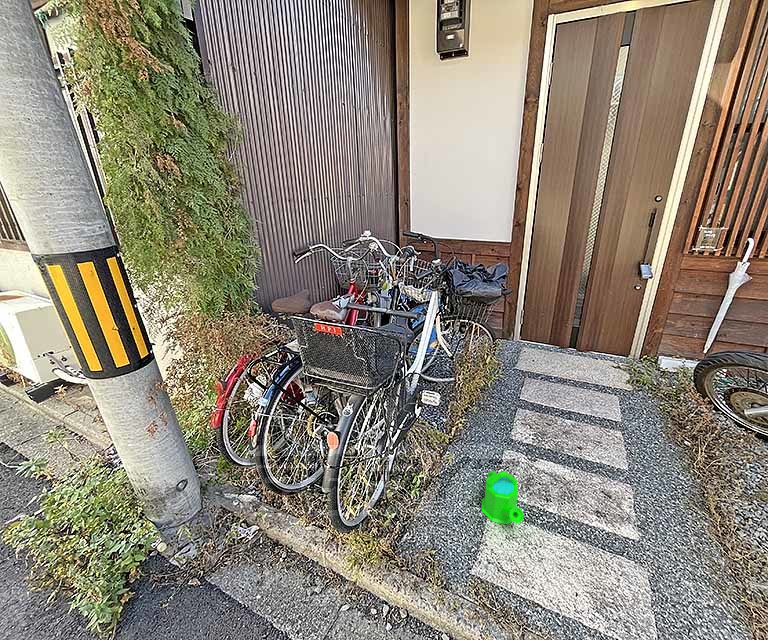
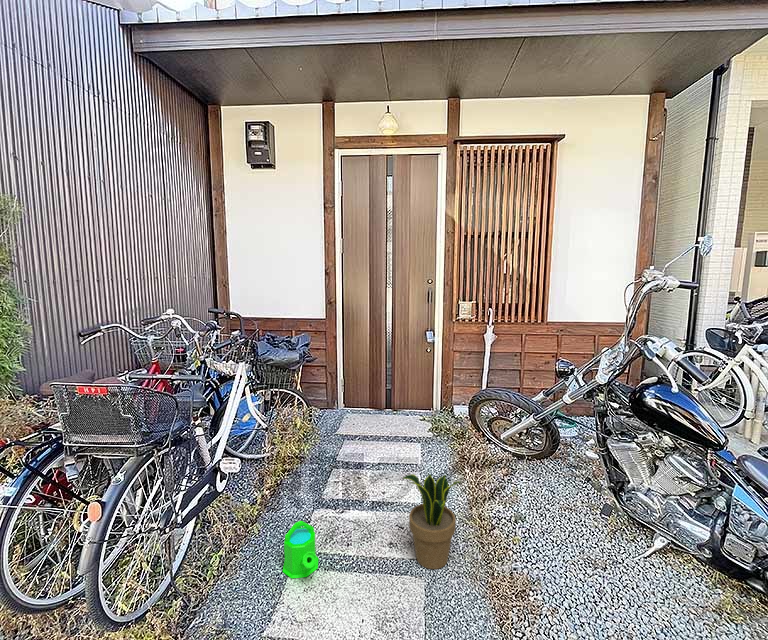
potted plant: none [632,456,728,562] -> present [403,474,460,569]

